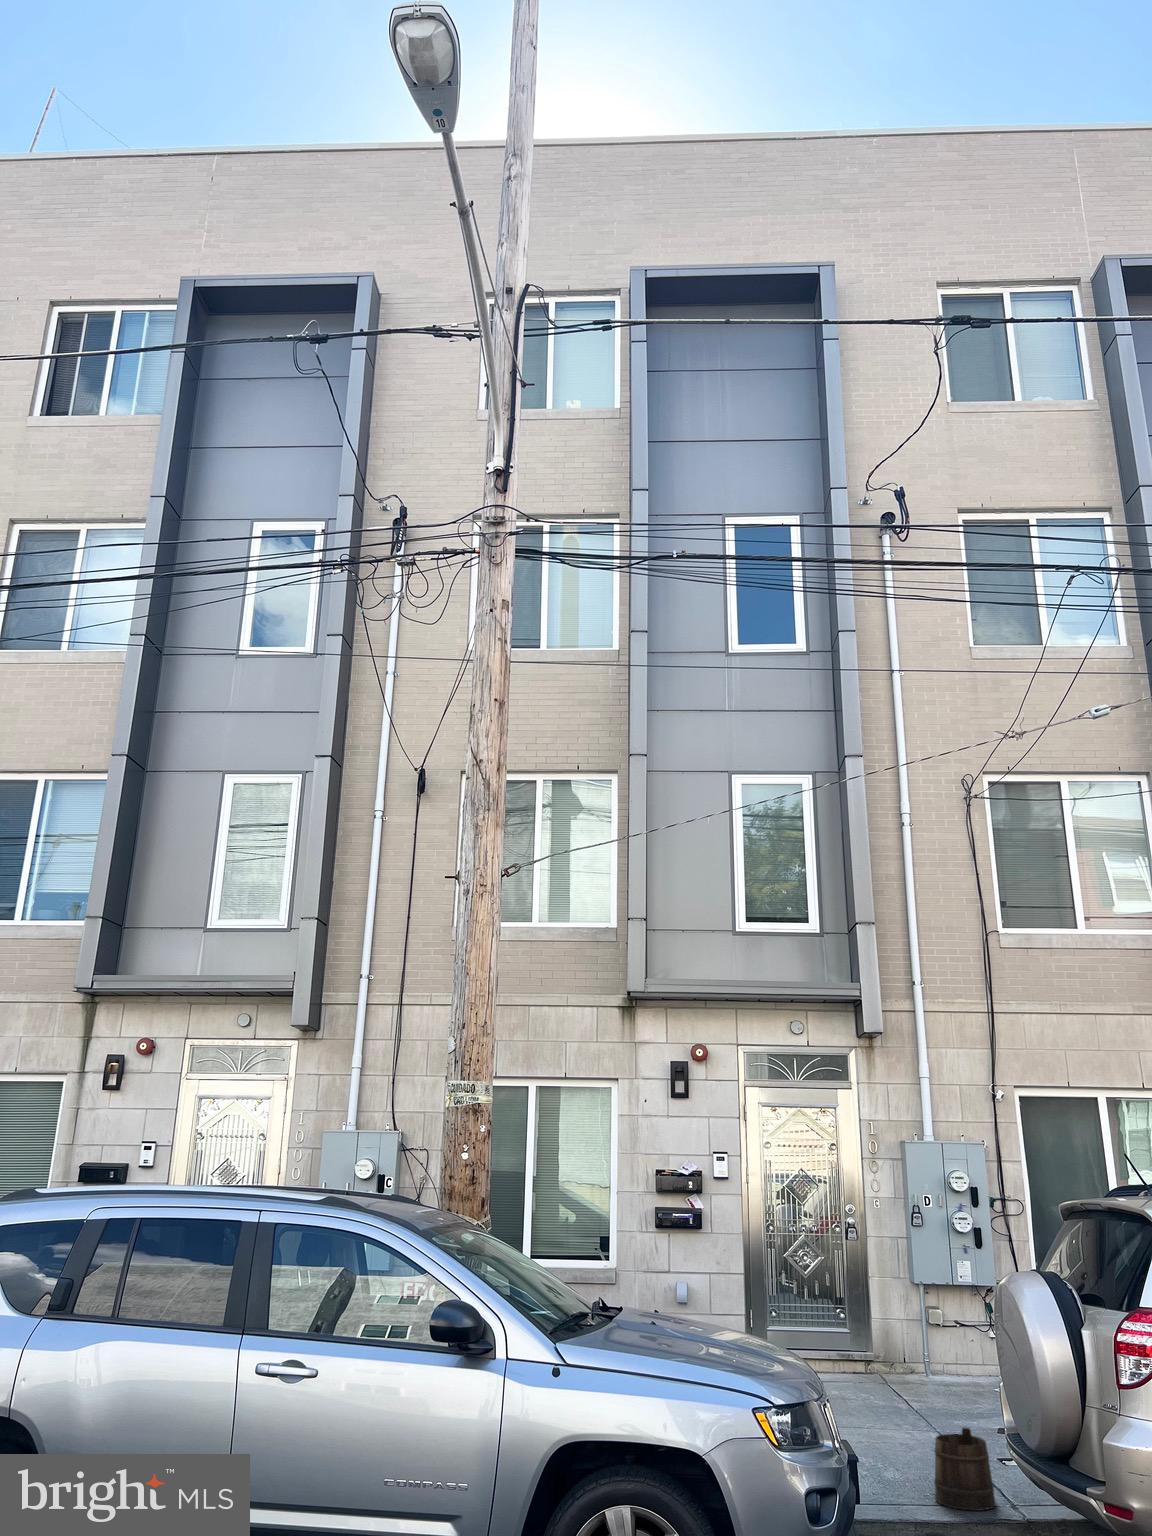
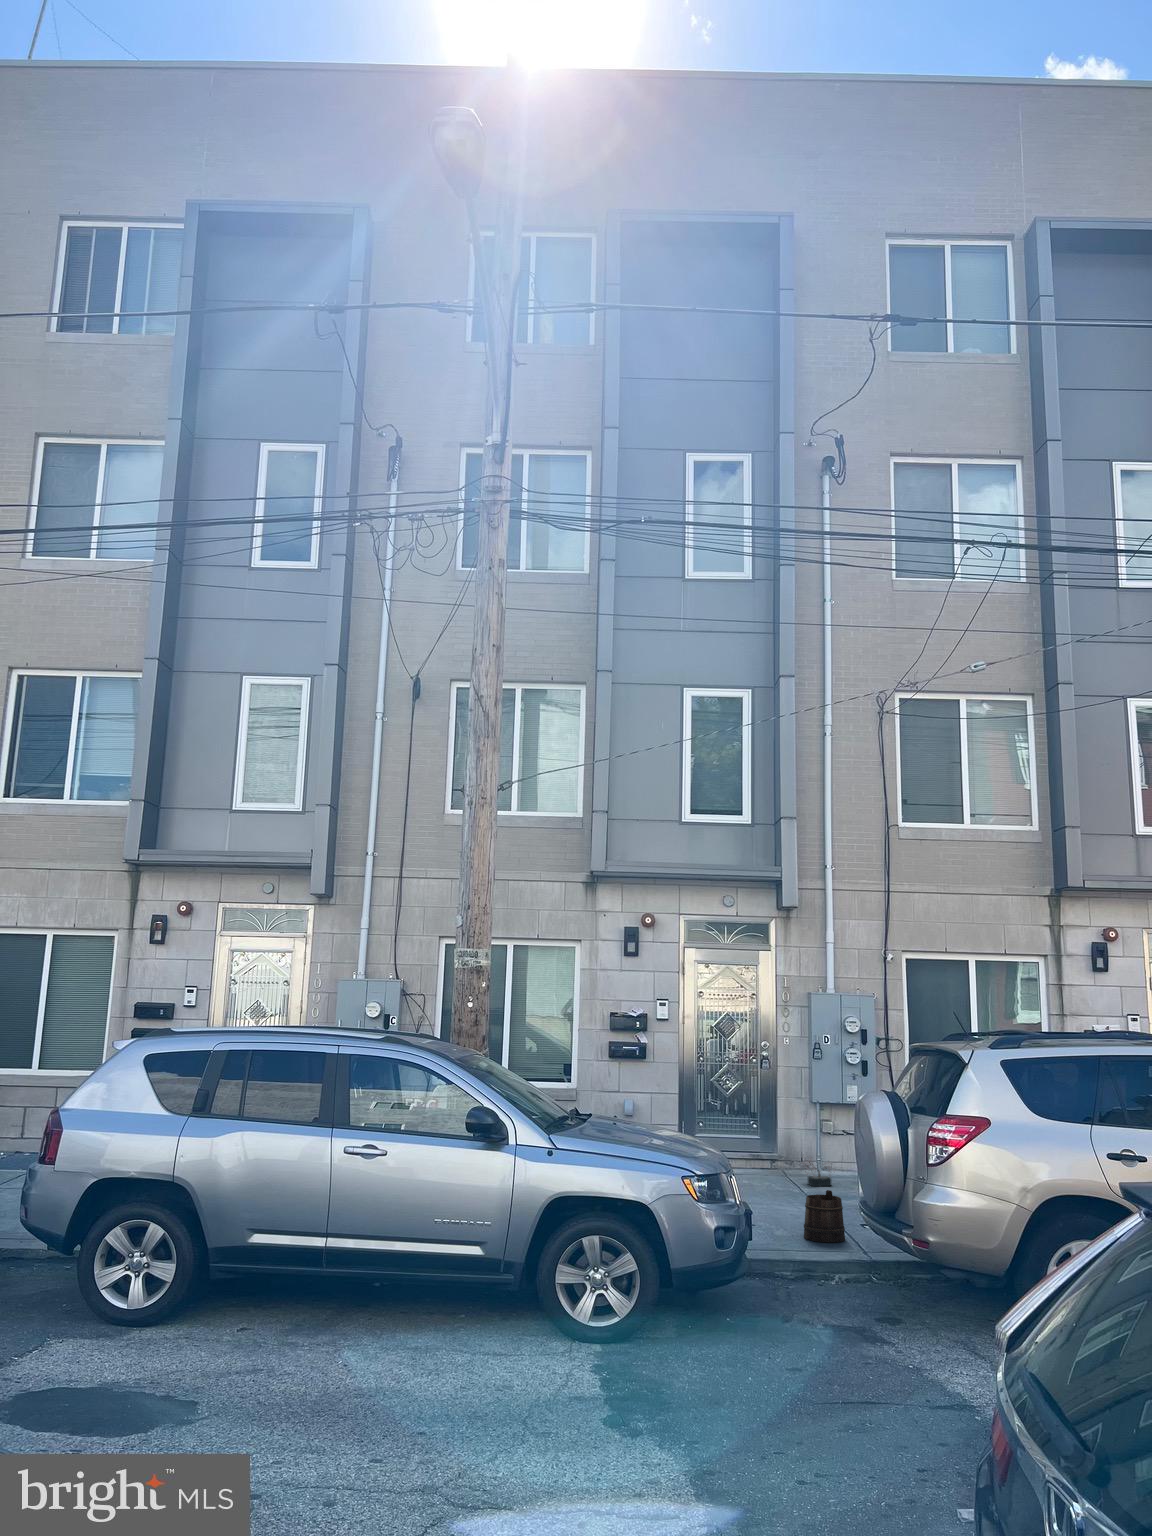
decorative plant: none [907,1359,954,1403] -> present [802,1157,831,1186]

